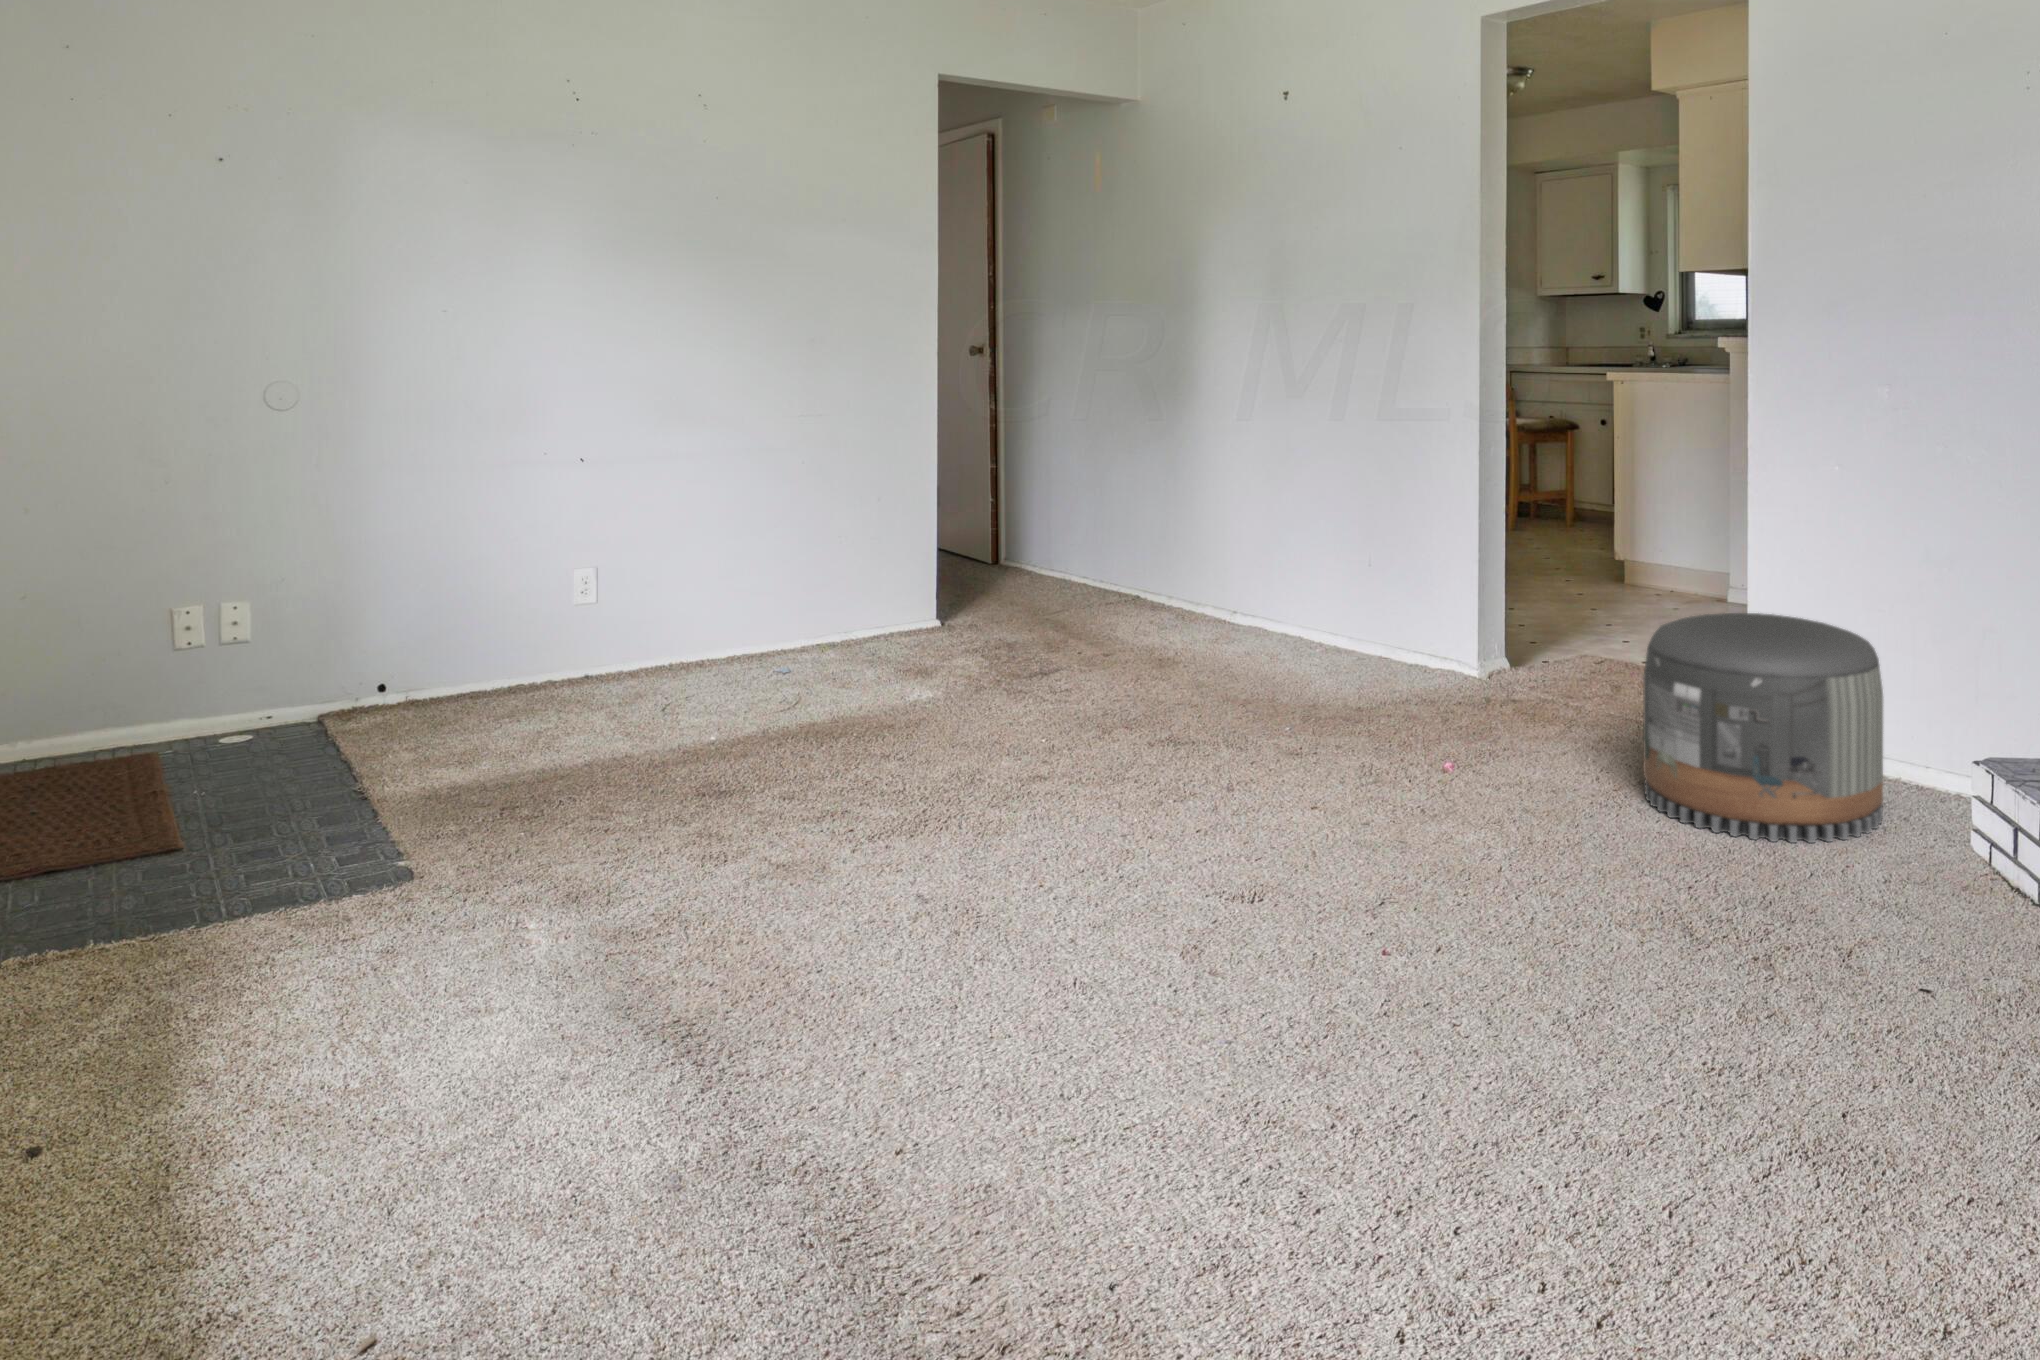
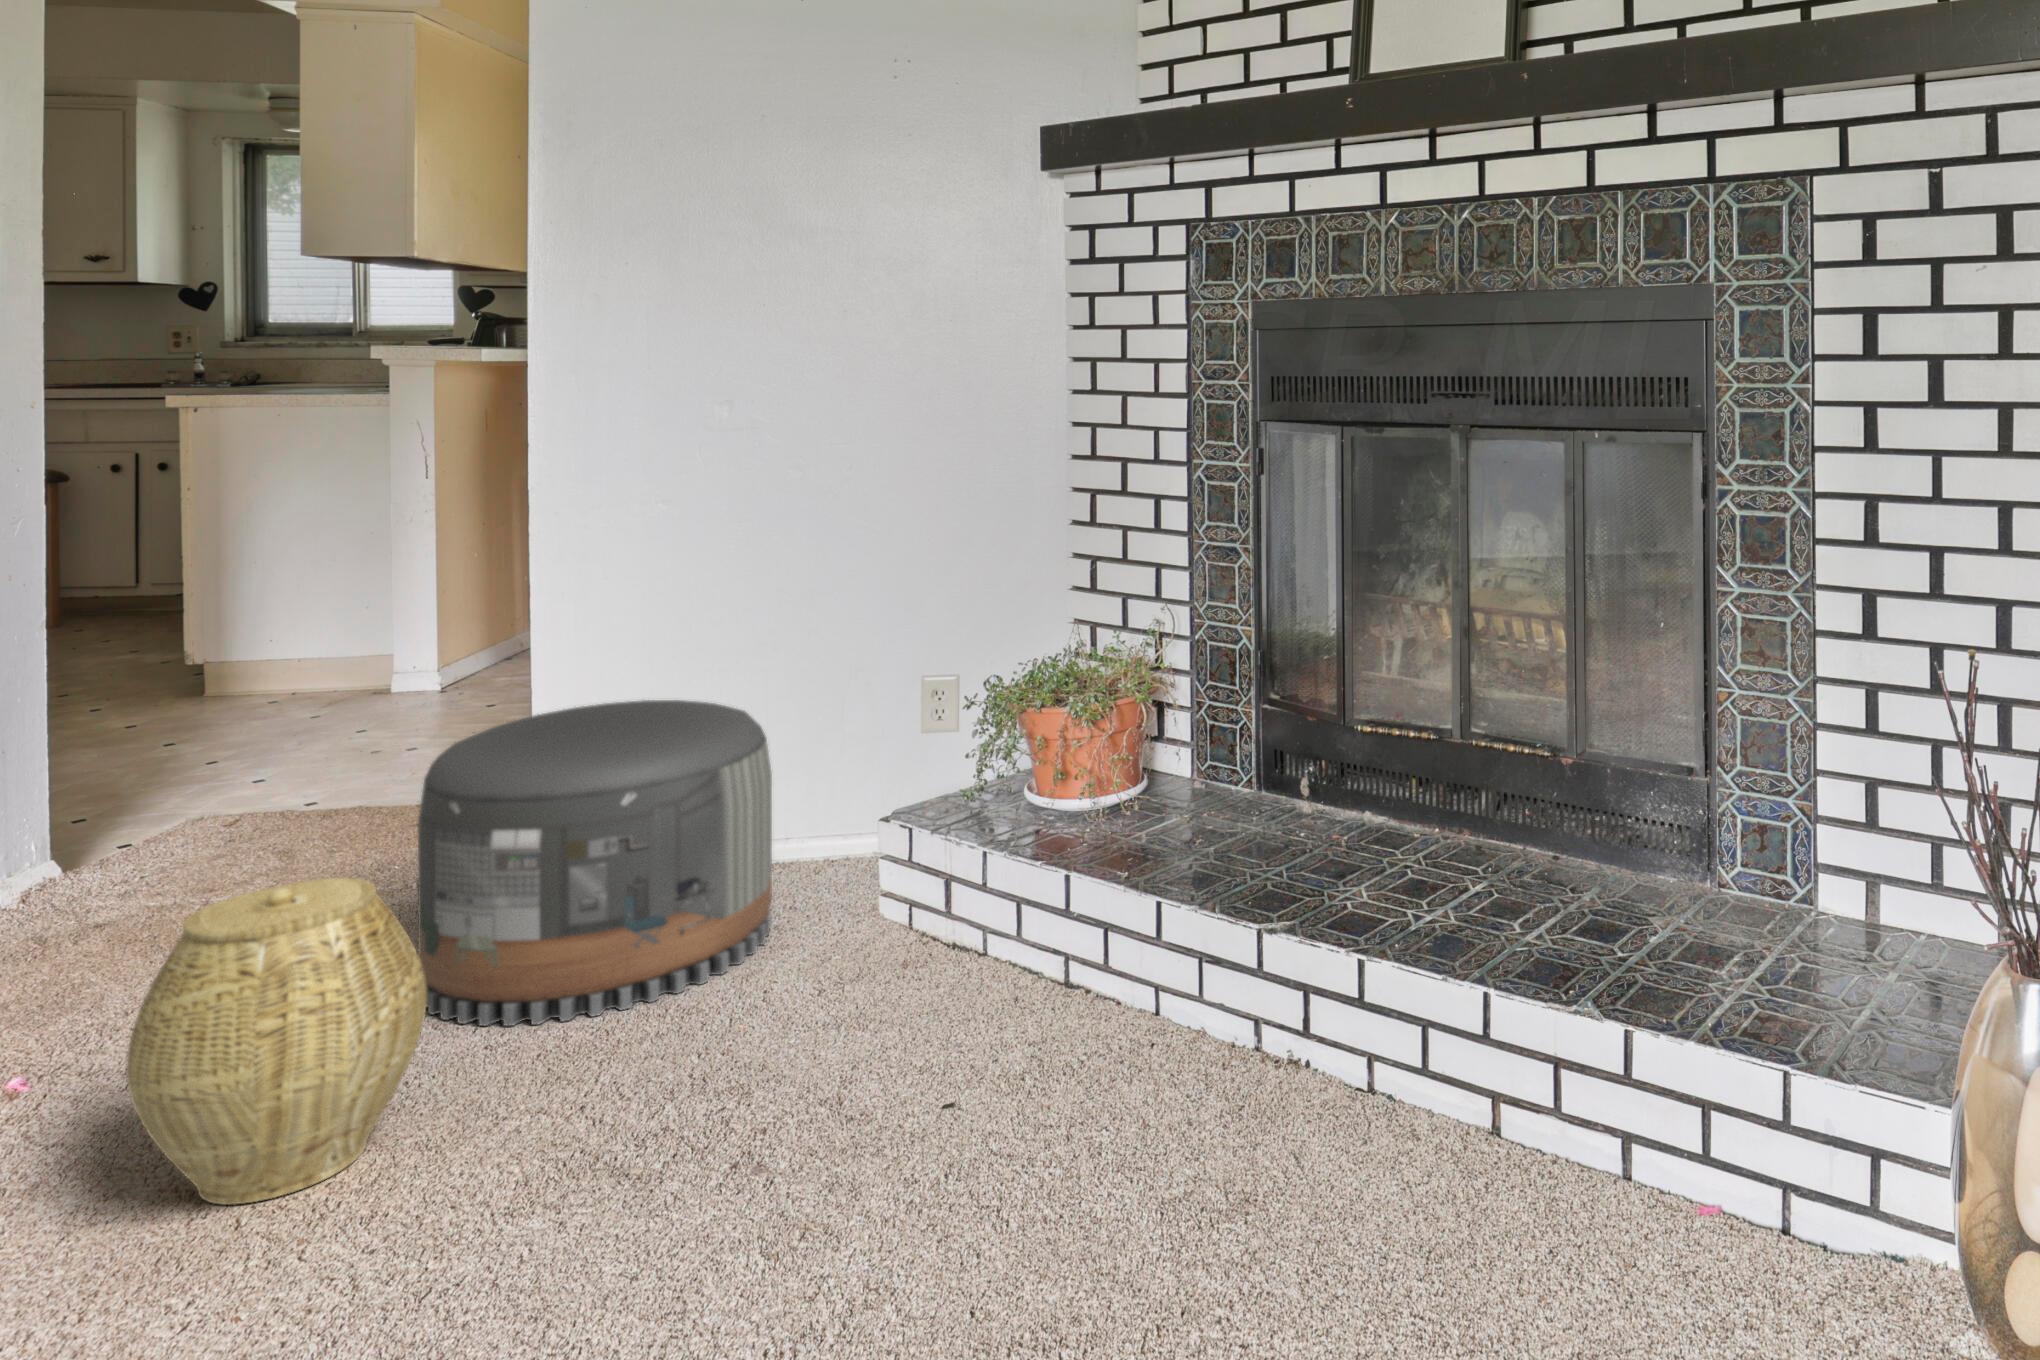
woven basket: none [1470,677,1612,864] -> present [126,878,427,1205]

